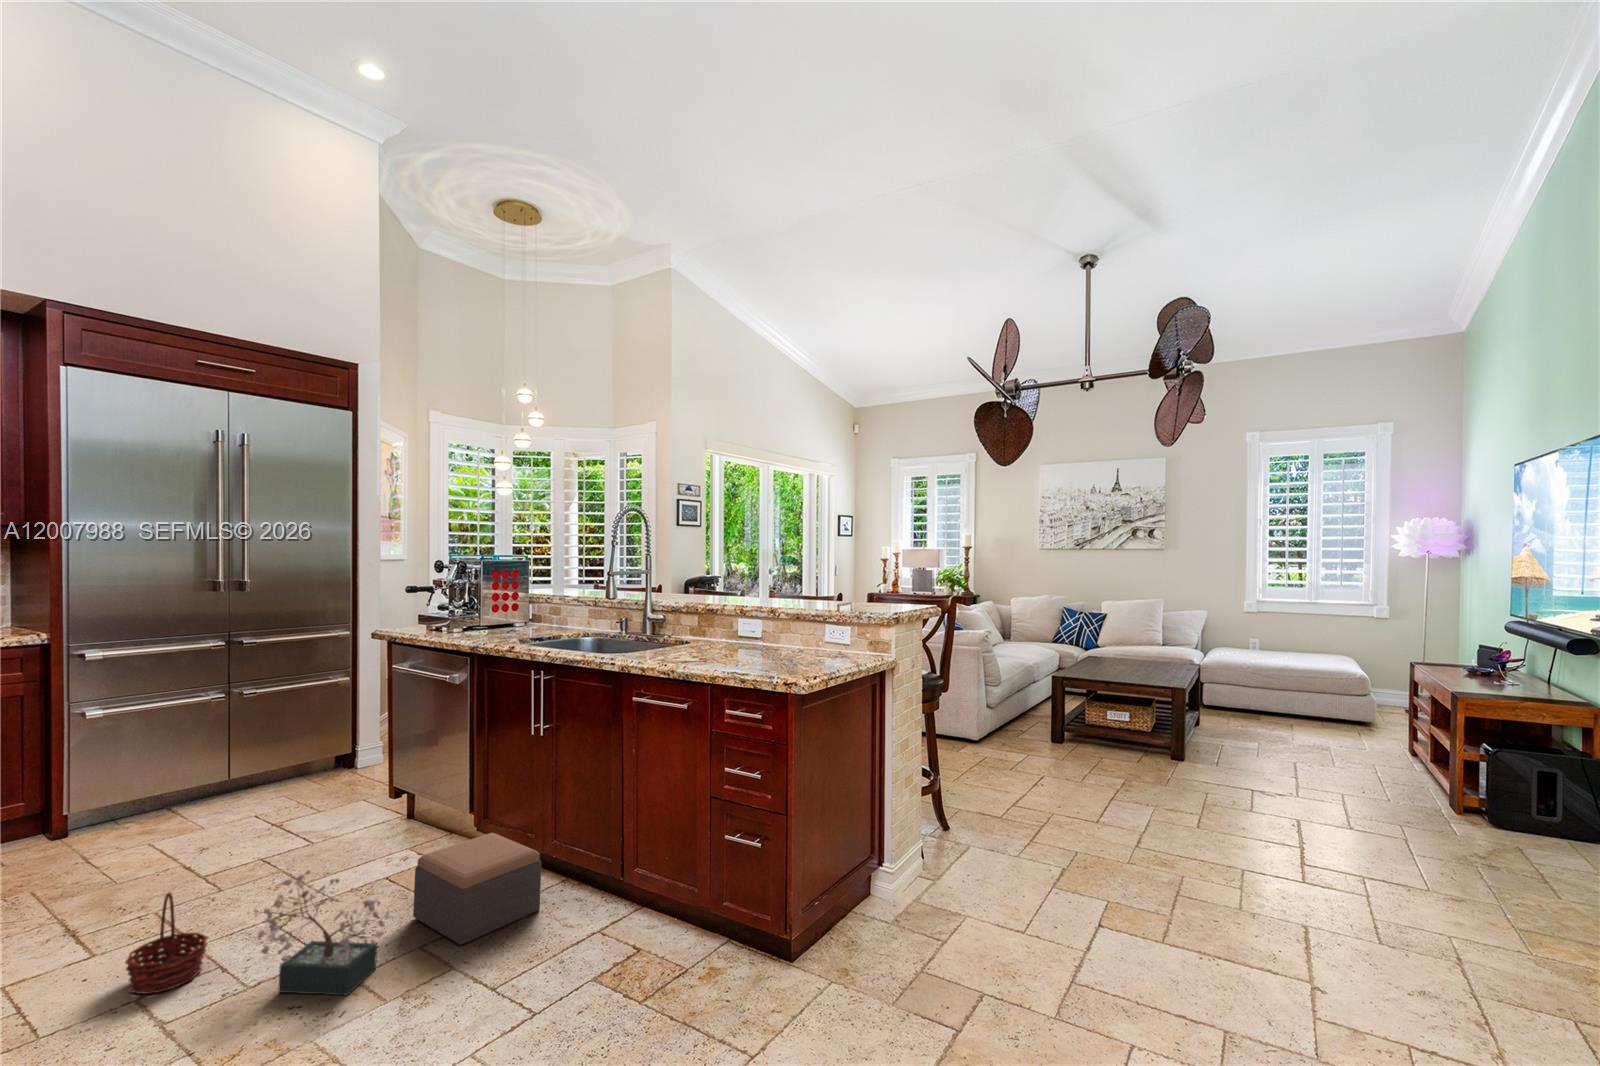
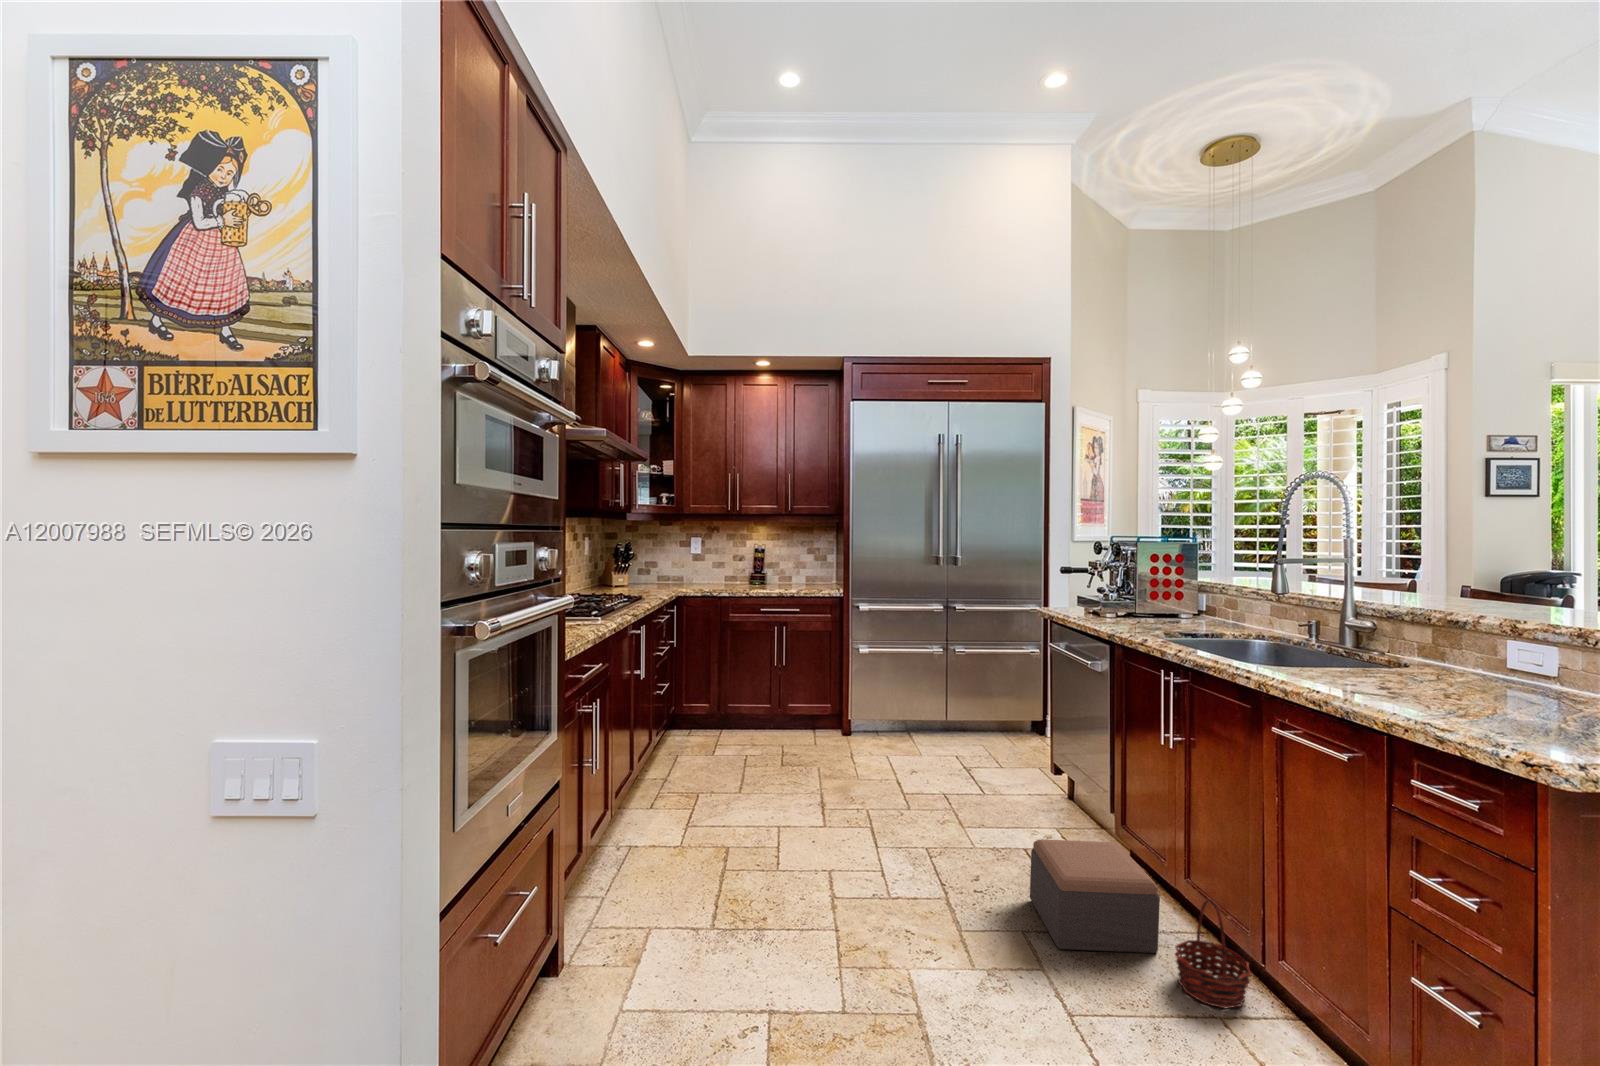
decorative plant: present [254,870,394,995] -> none [887,816,995,944]
basket: present [125,893,208,994] -> present [1175,899,1251,1008]

